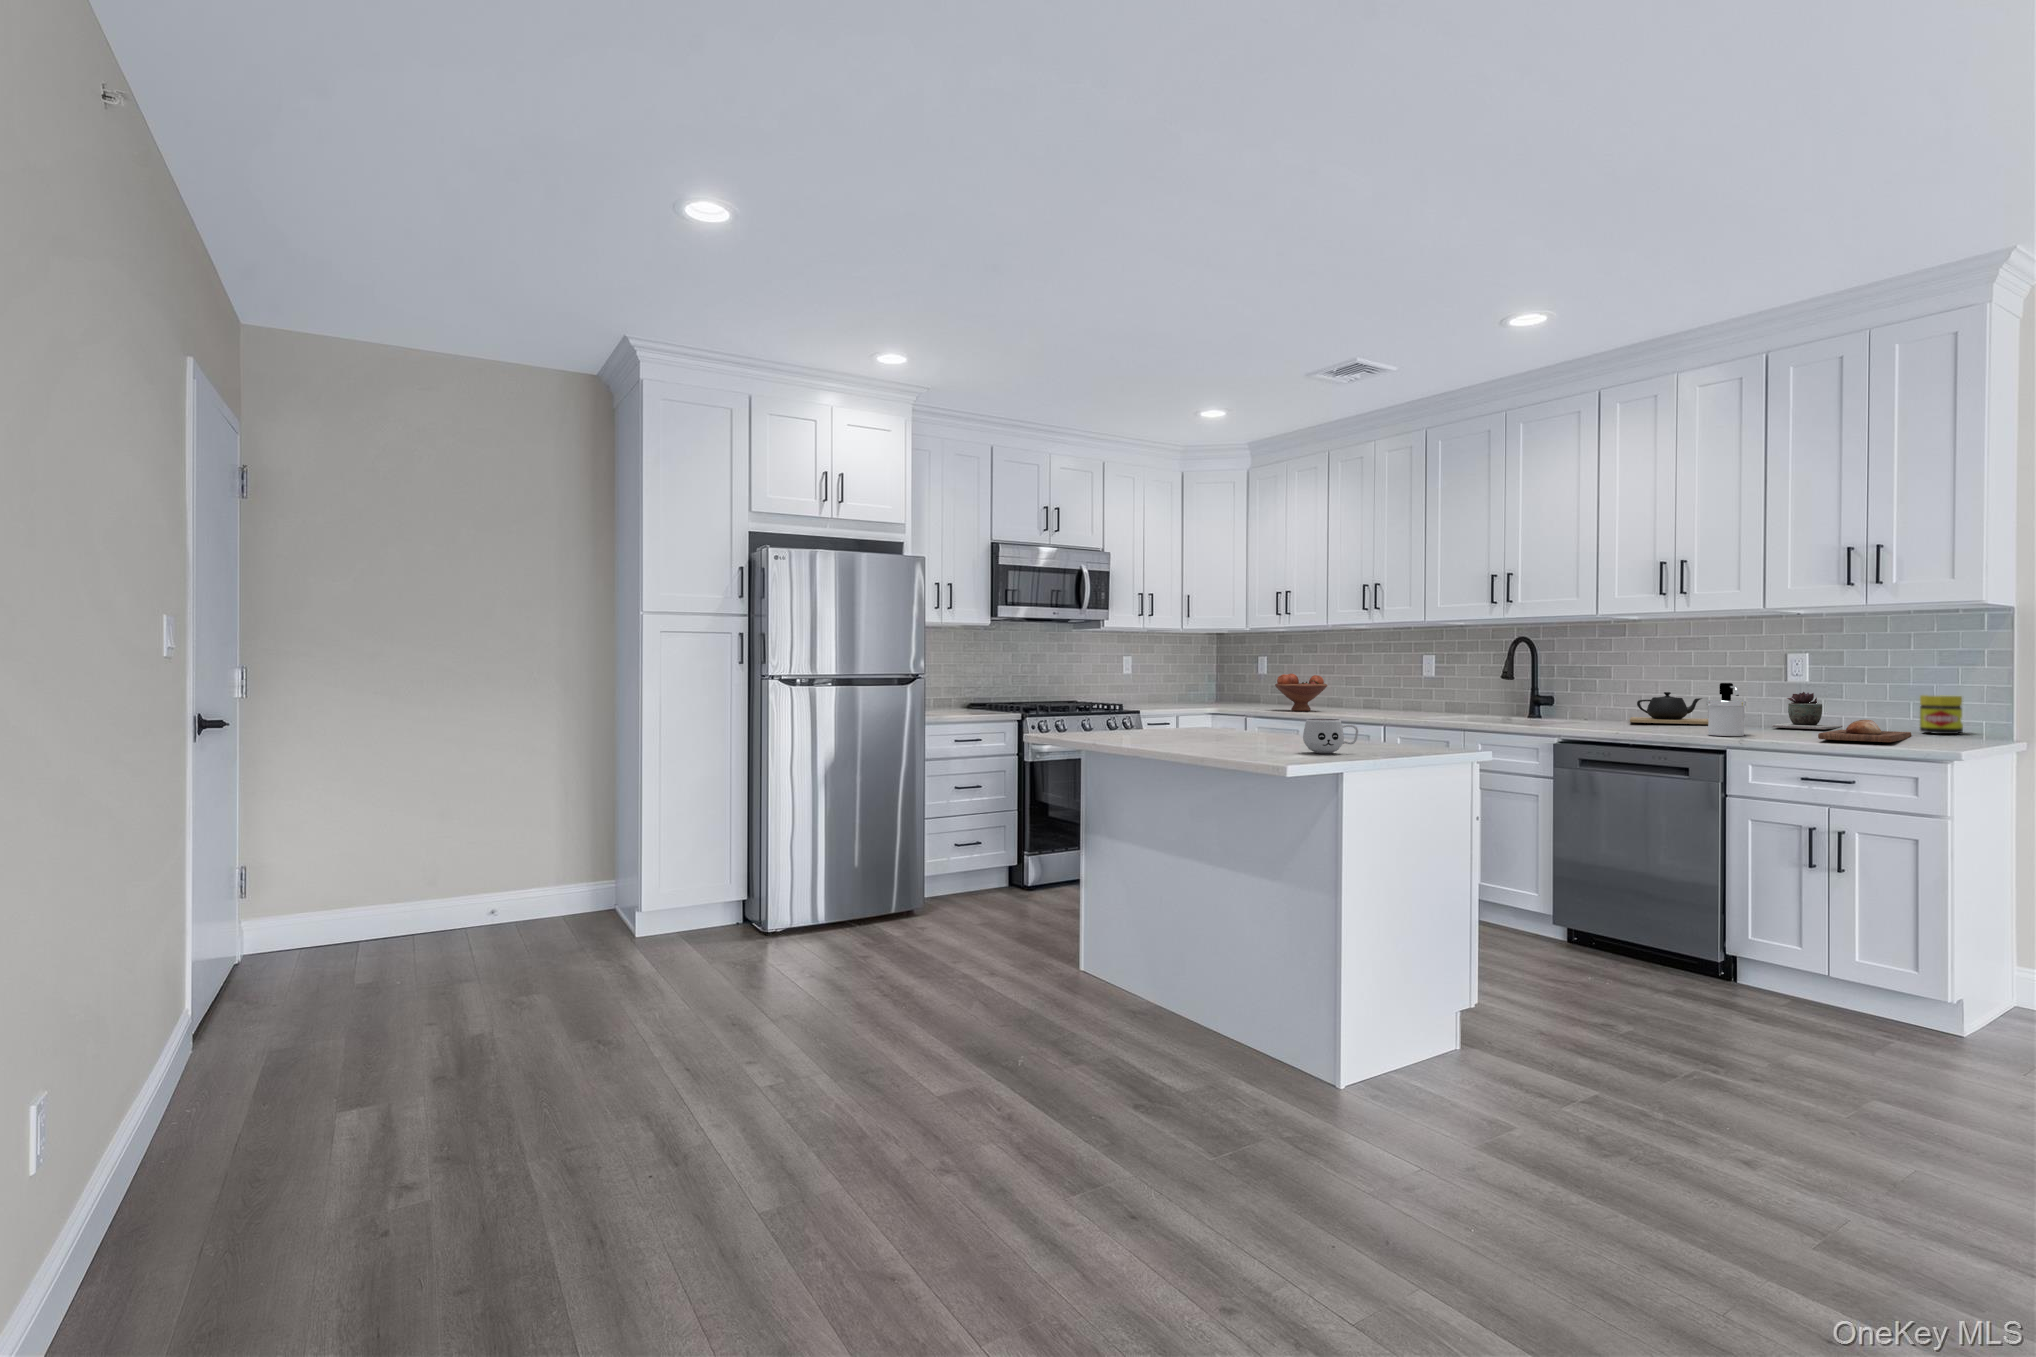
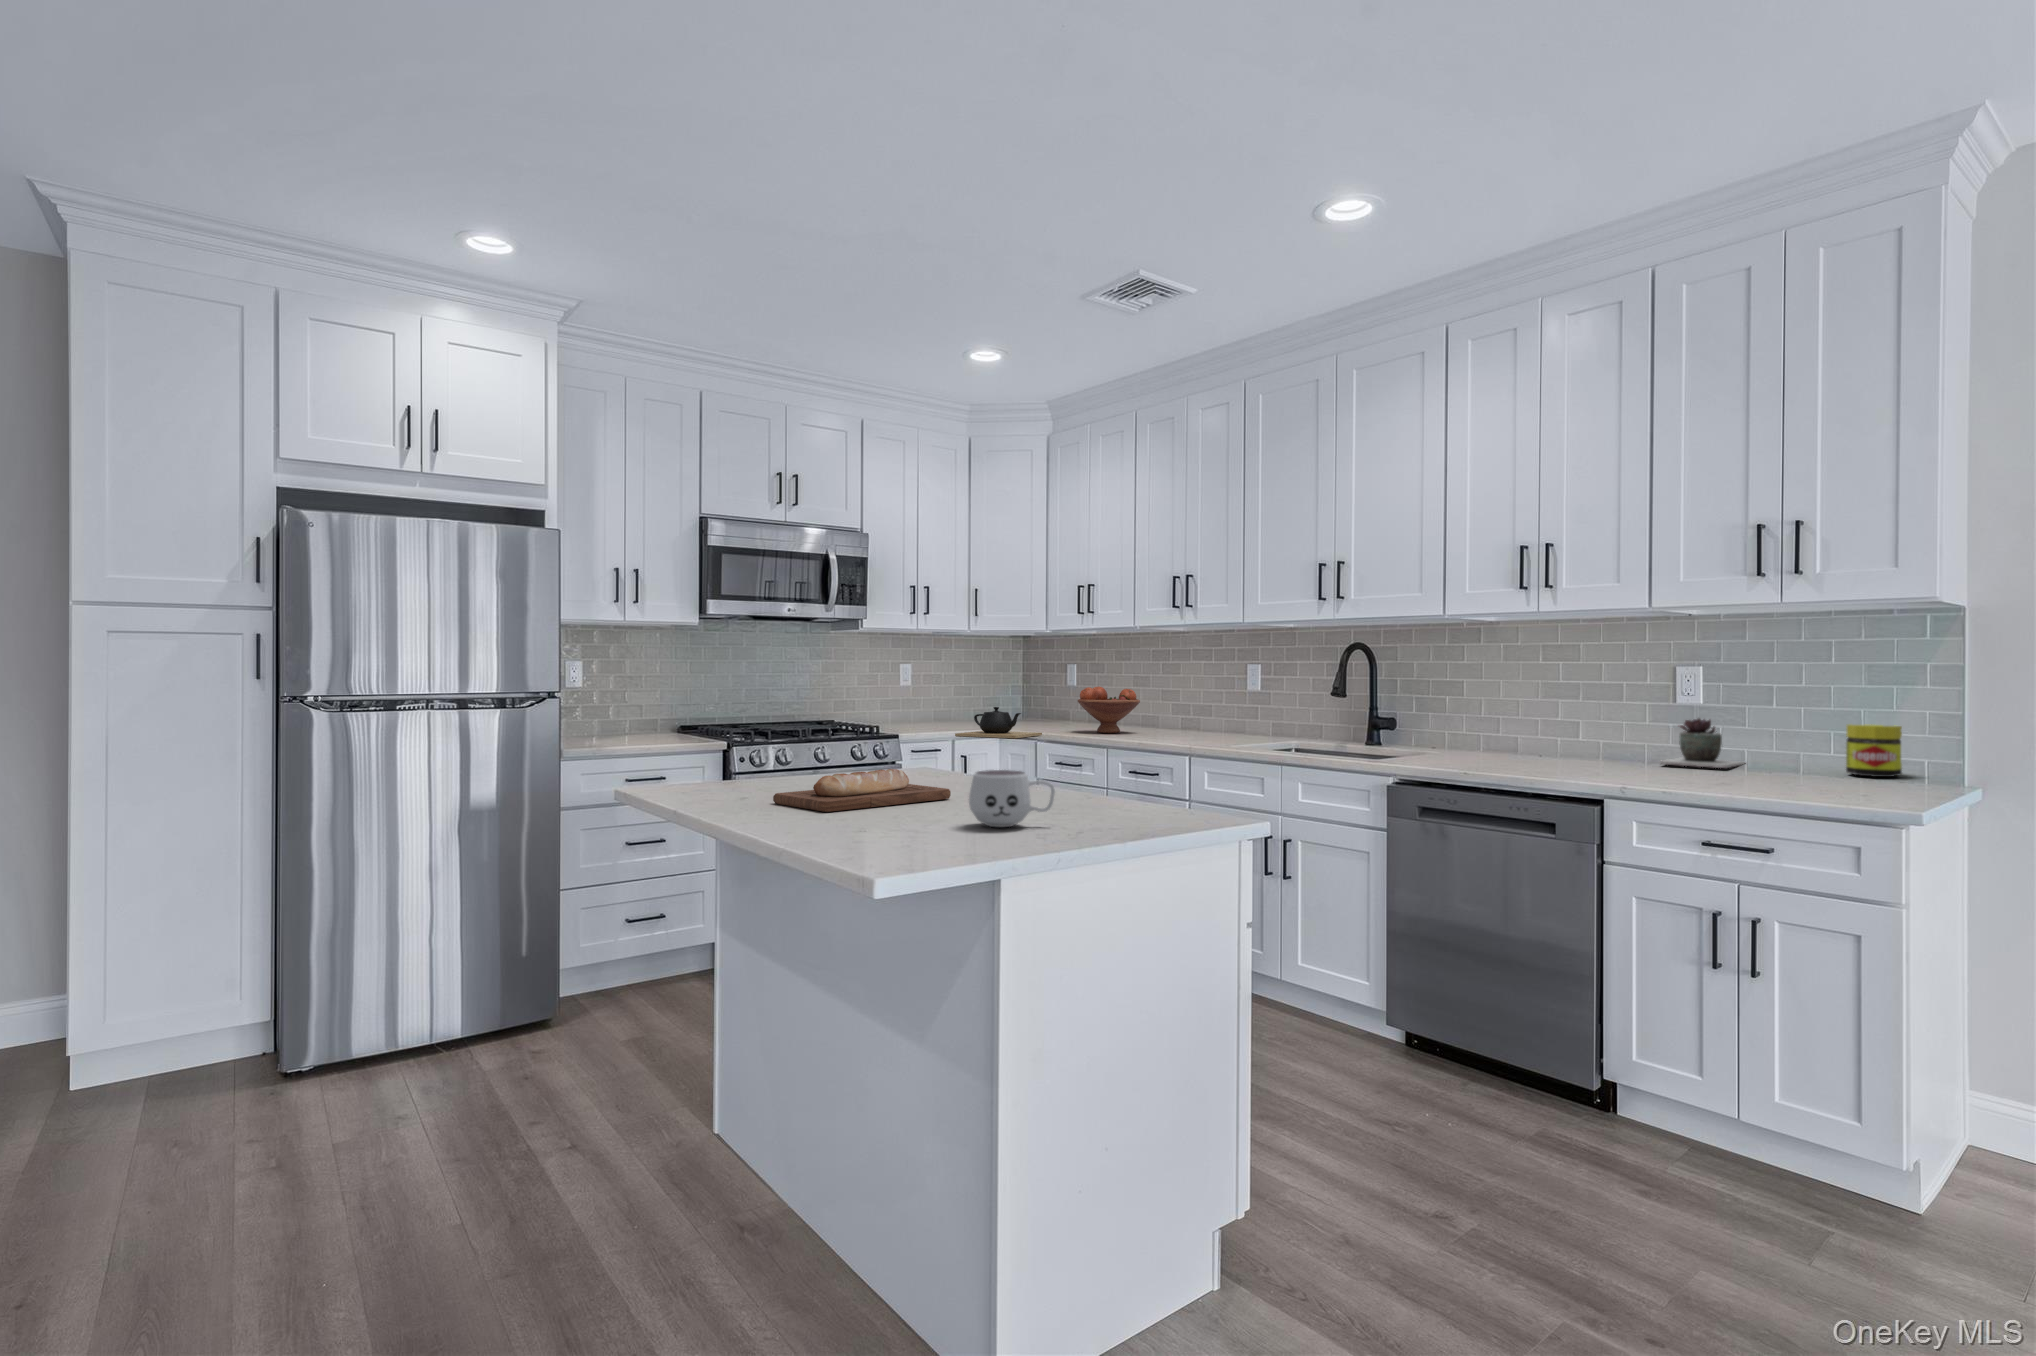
soap dispenser: present [1707,683,1746,736] -> none [1579,707,1628,778]
teapot: present [1630,692,1708,724] -> present [955,707,1042,738]
bread loaf: present [1818,720,1911,742] -> present [773,769,951,812]

